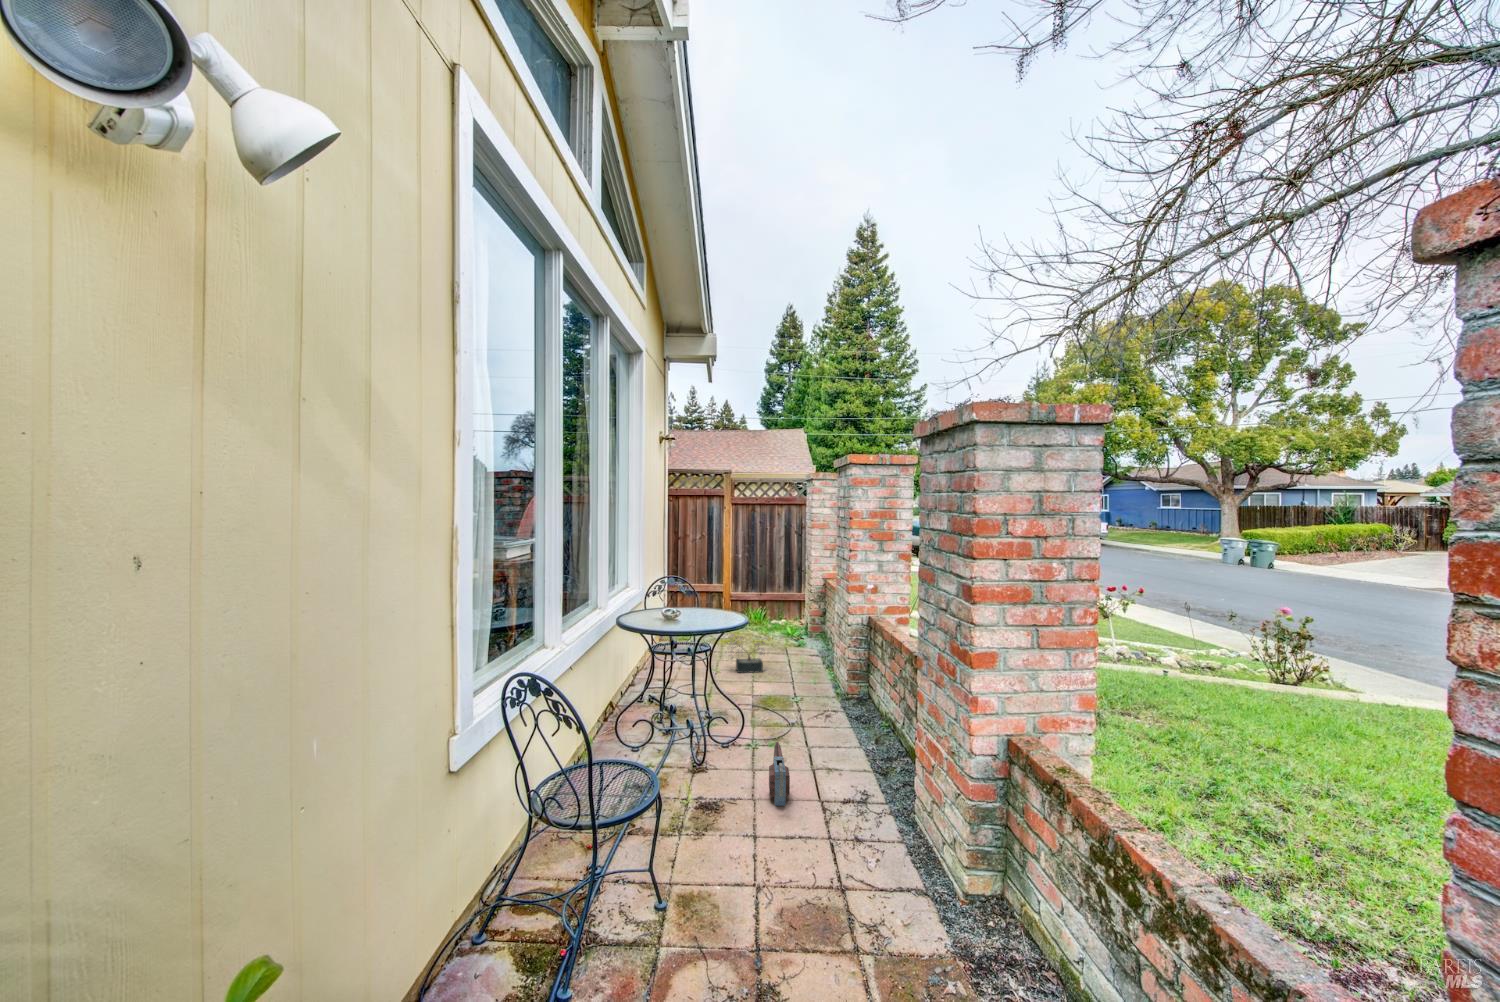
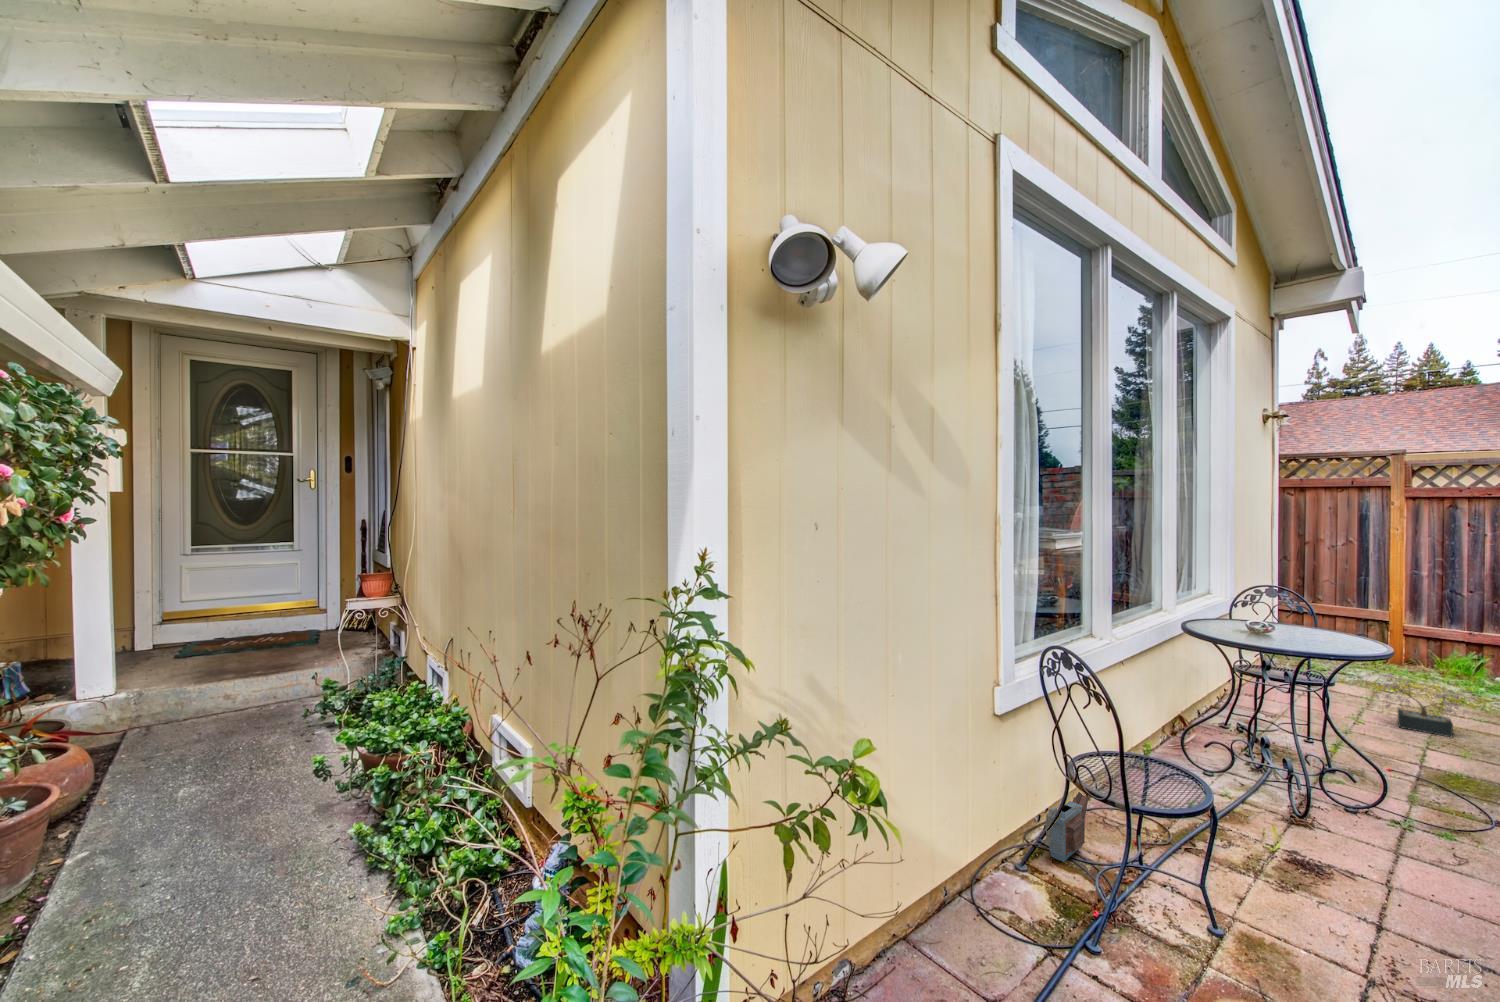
watering can: present [769,742,790,806] -> present [1045,792,1089,862]

